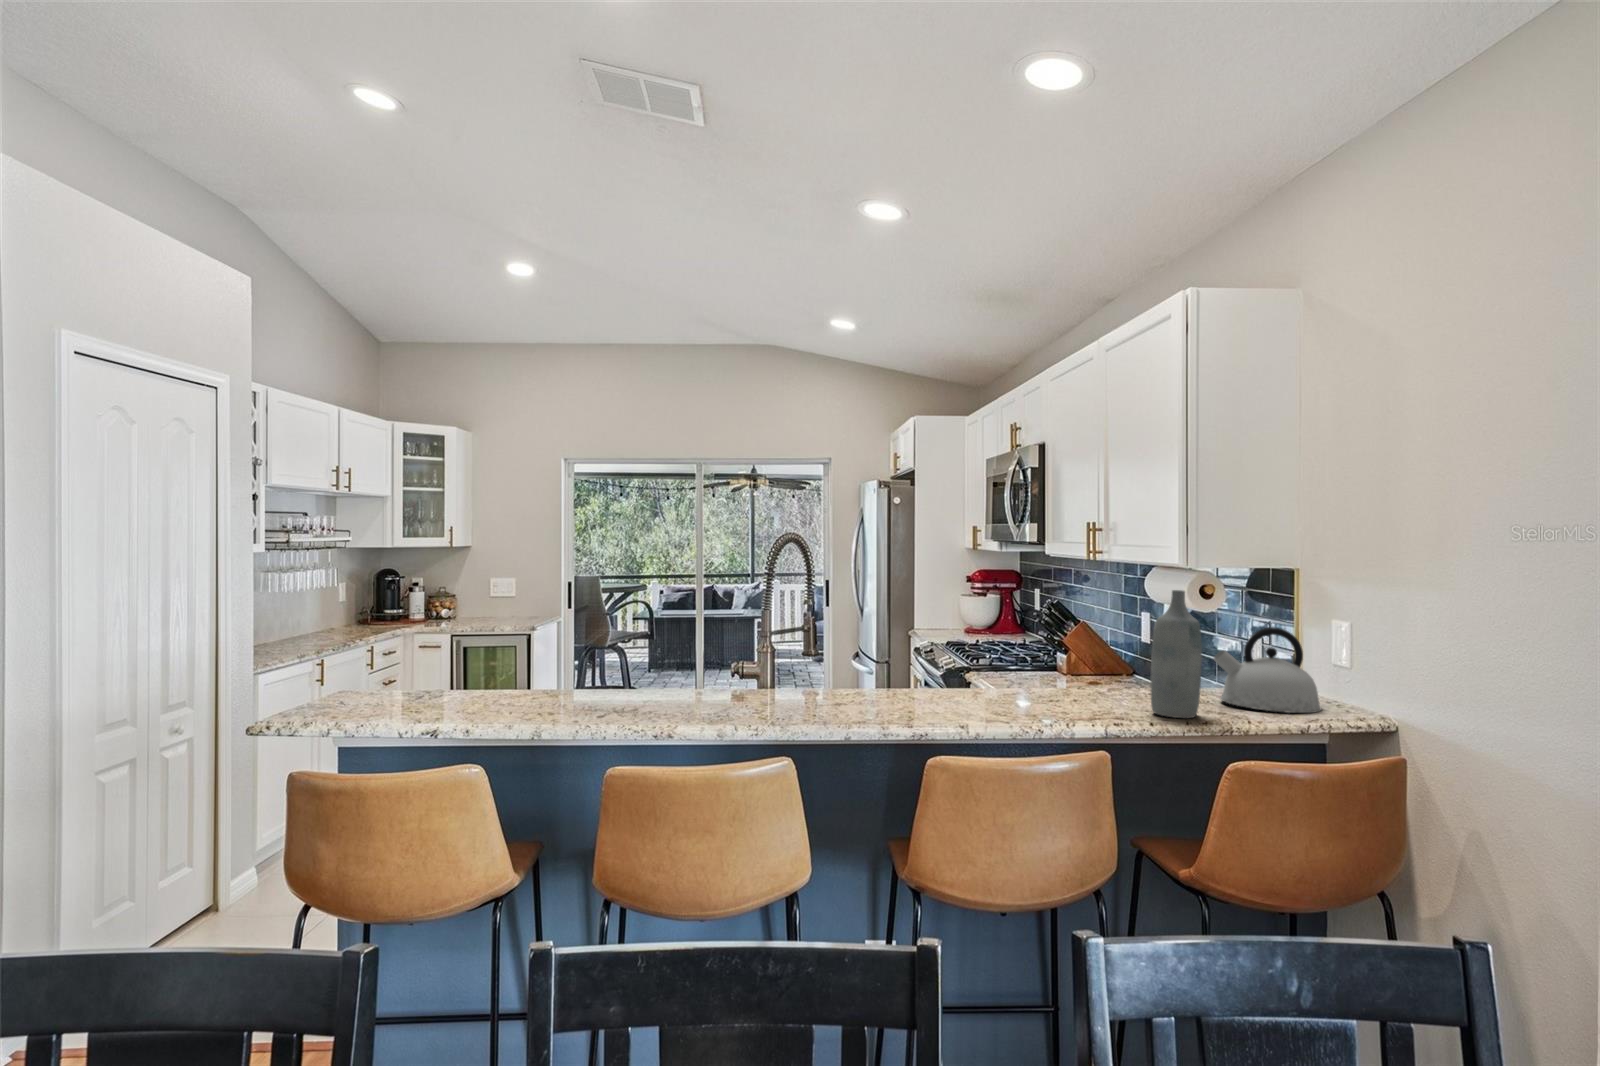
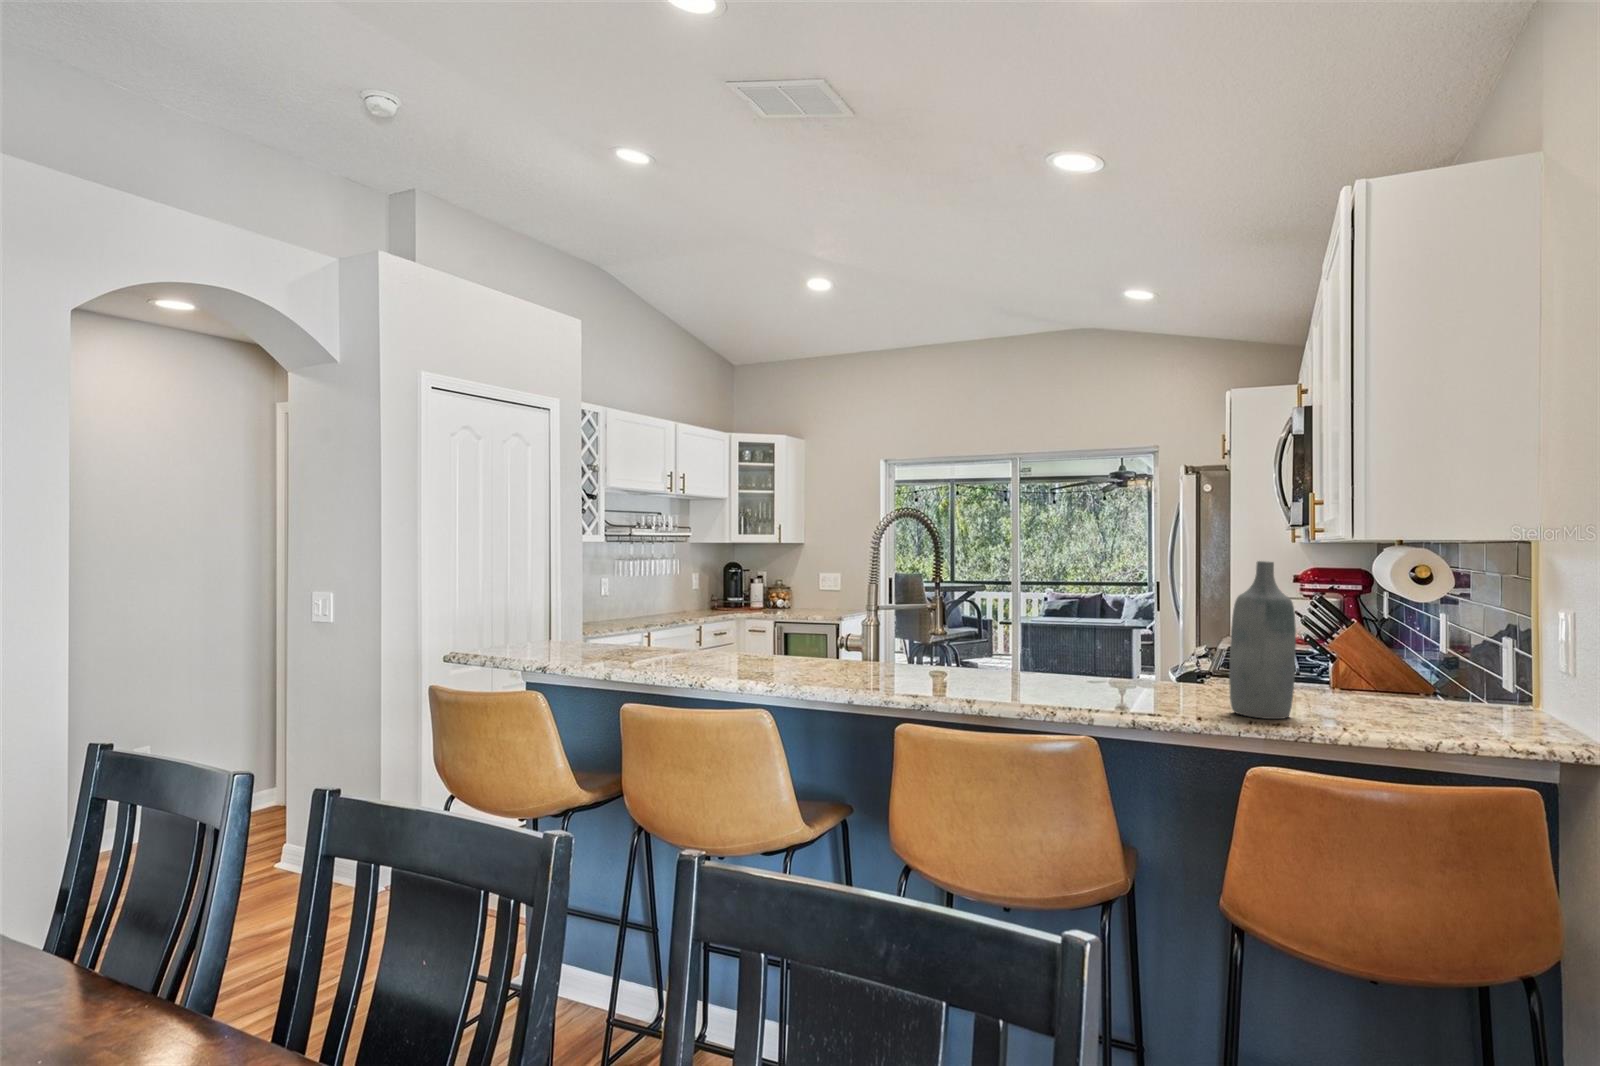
kettle: present [1214,627,1321,713] -> none [1357,615,1515,731]

